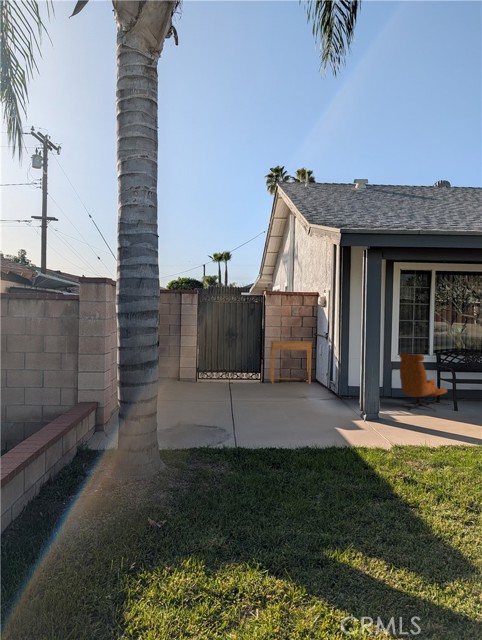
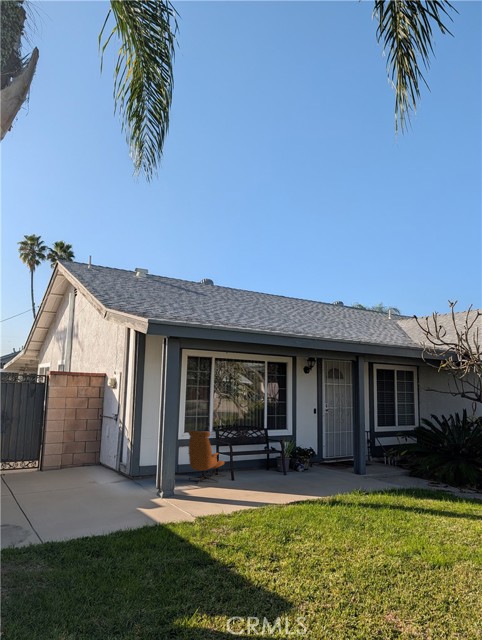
side table: present [270,341,312,384] -> none [49,423,99,472]

